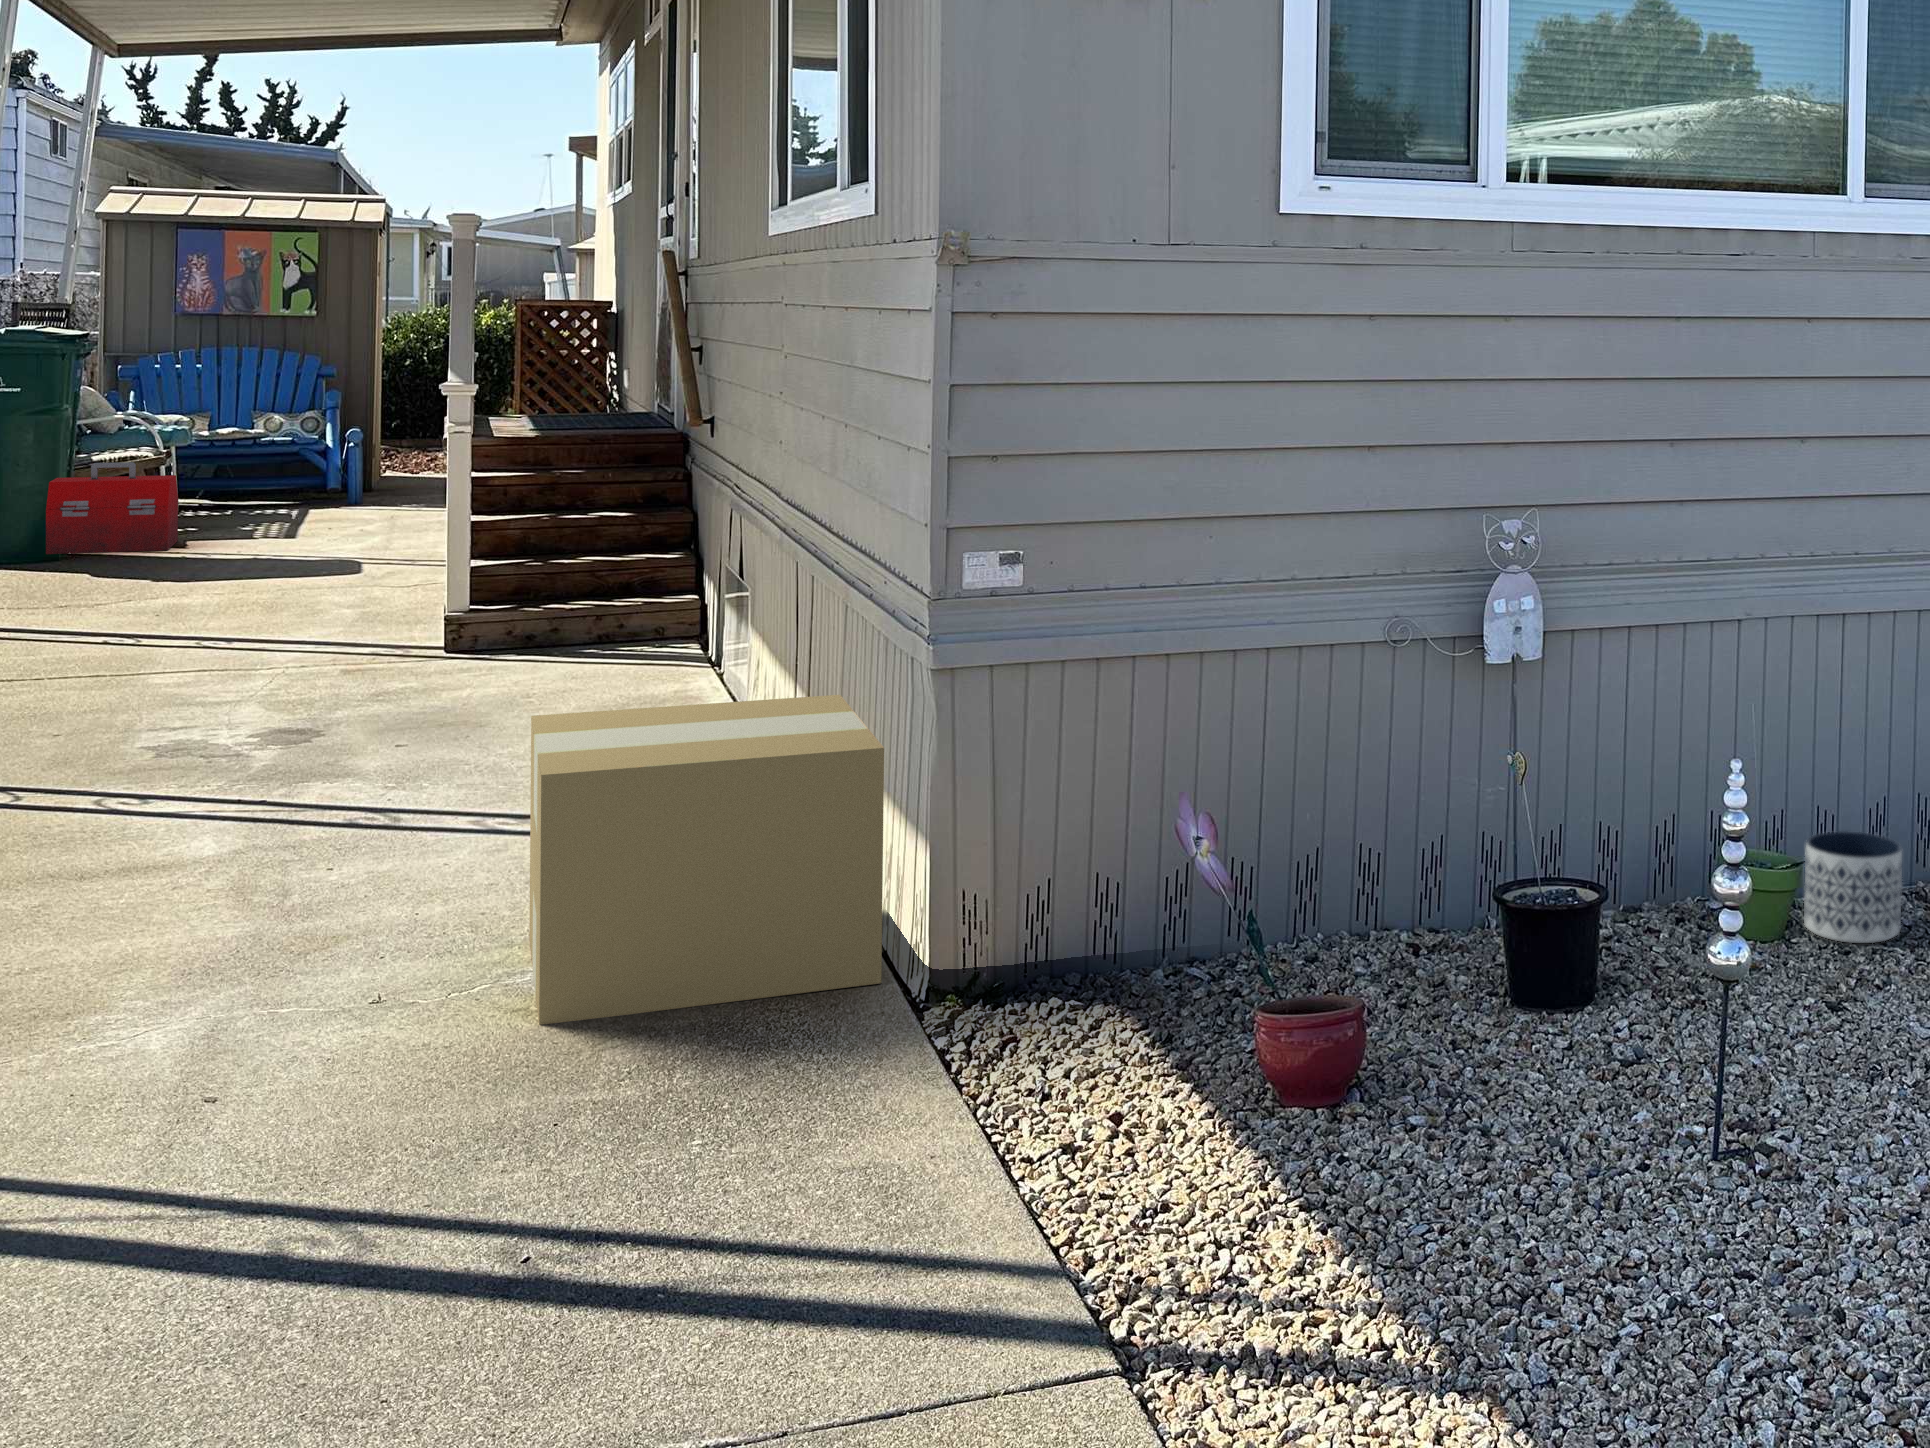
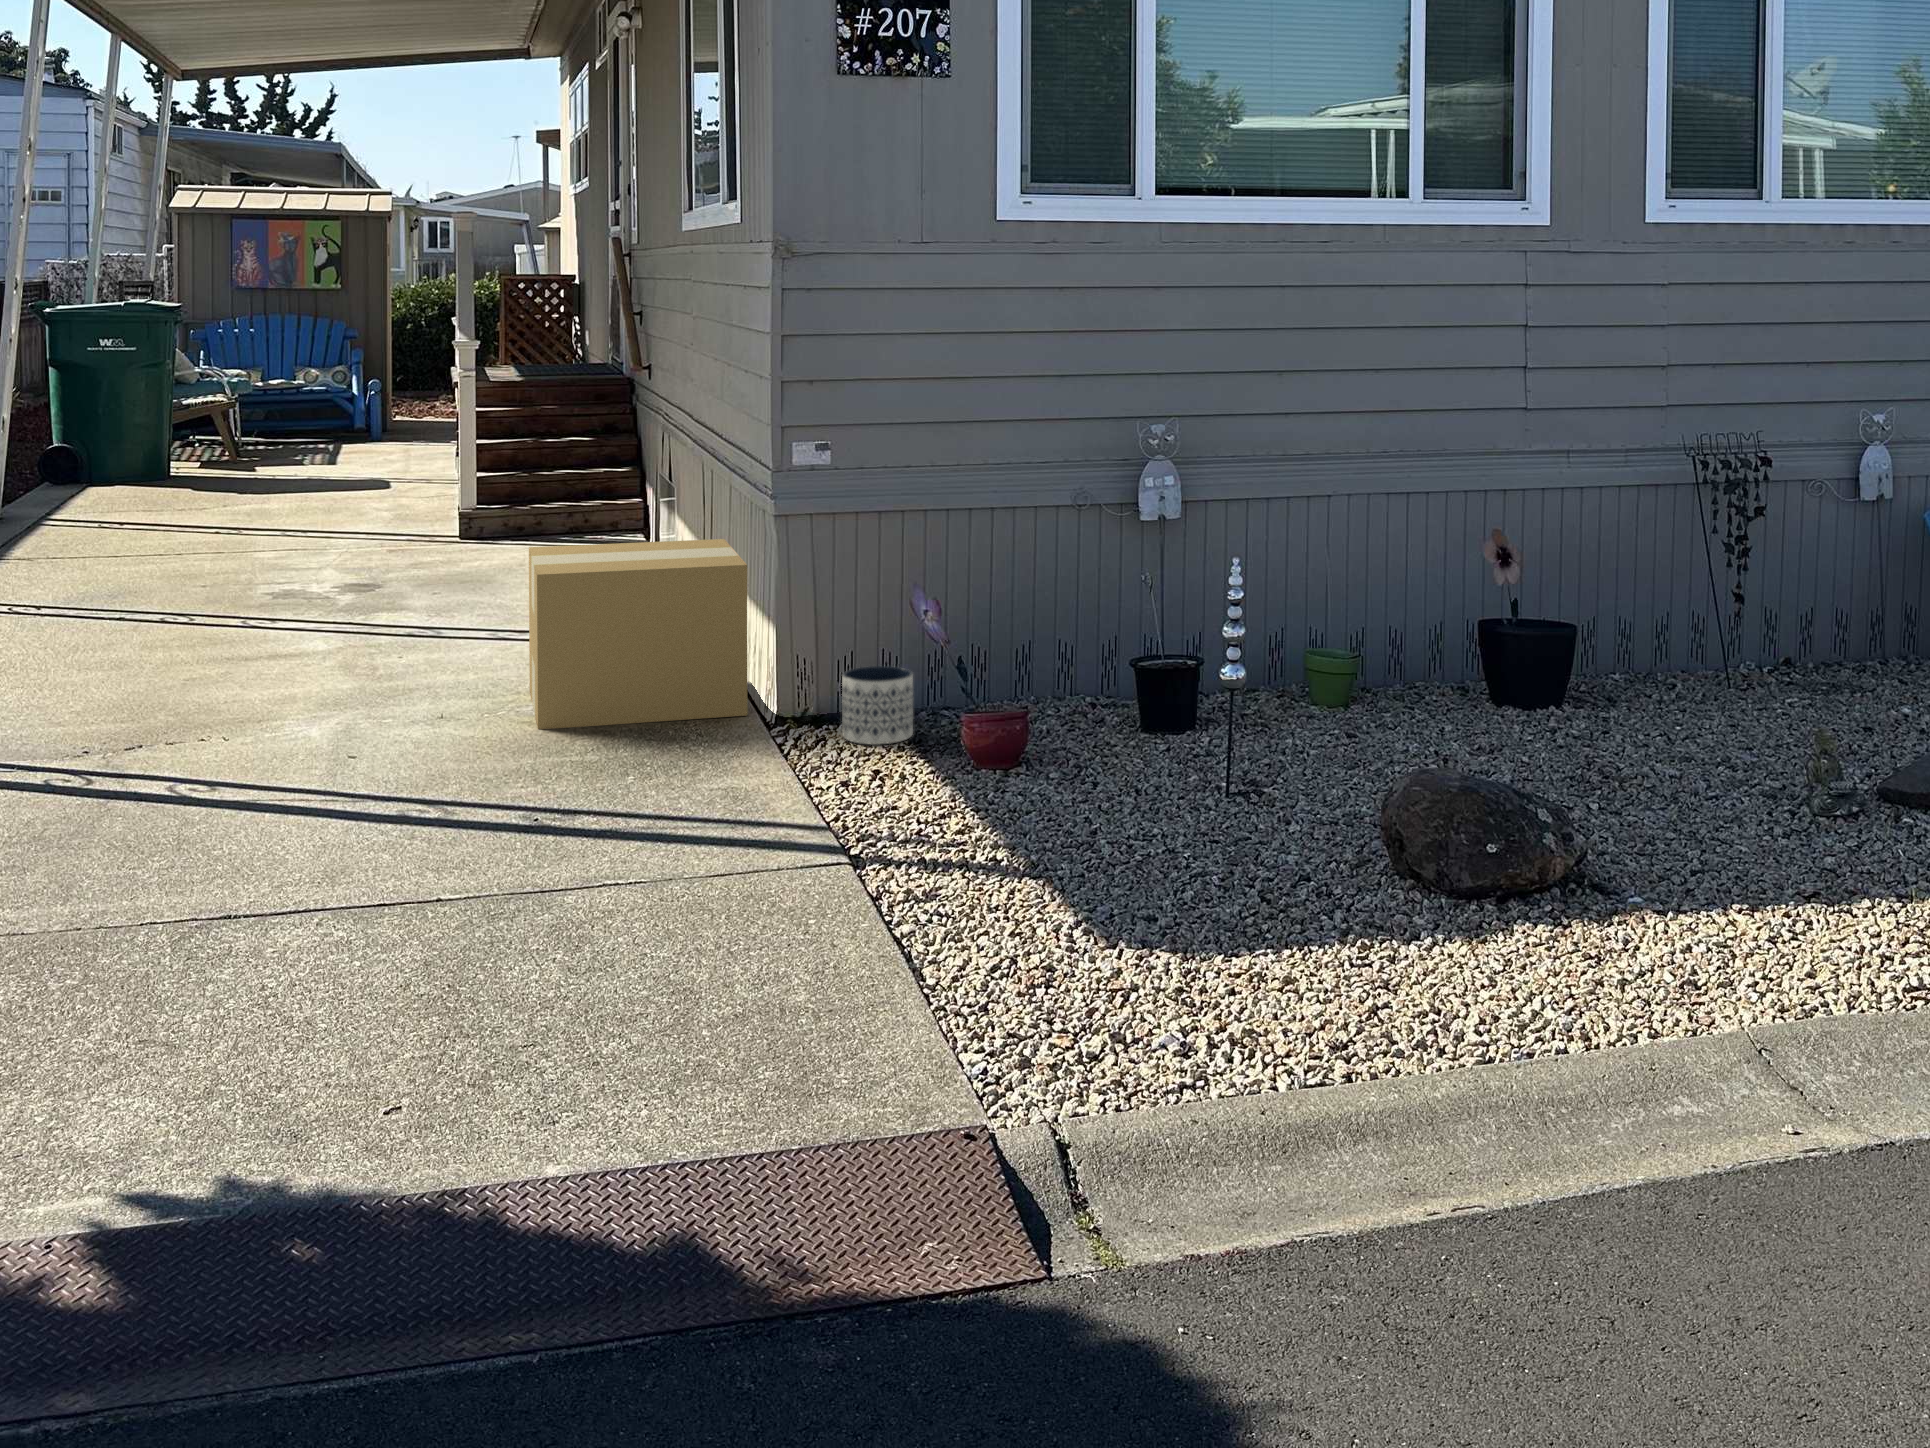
toolbox: present [46,462,178,554] -> none [161,403,254,473]
planter: present [1804,831,1902,943] -> present [842,666,913,745]

